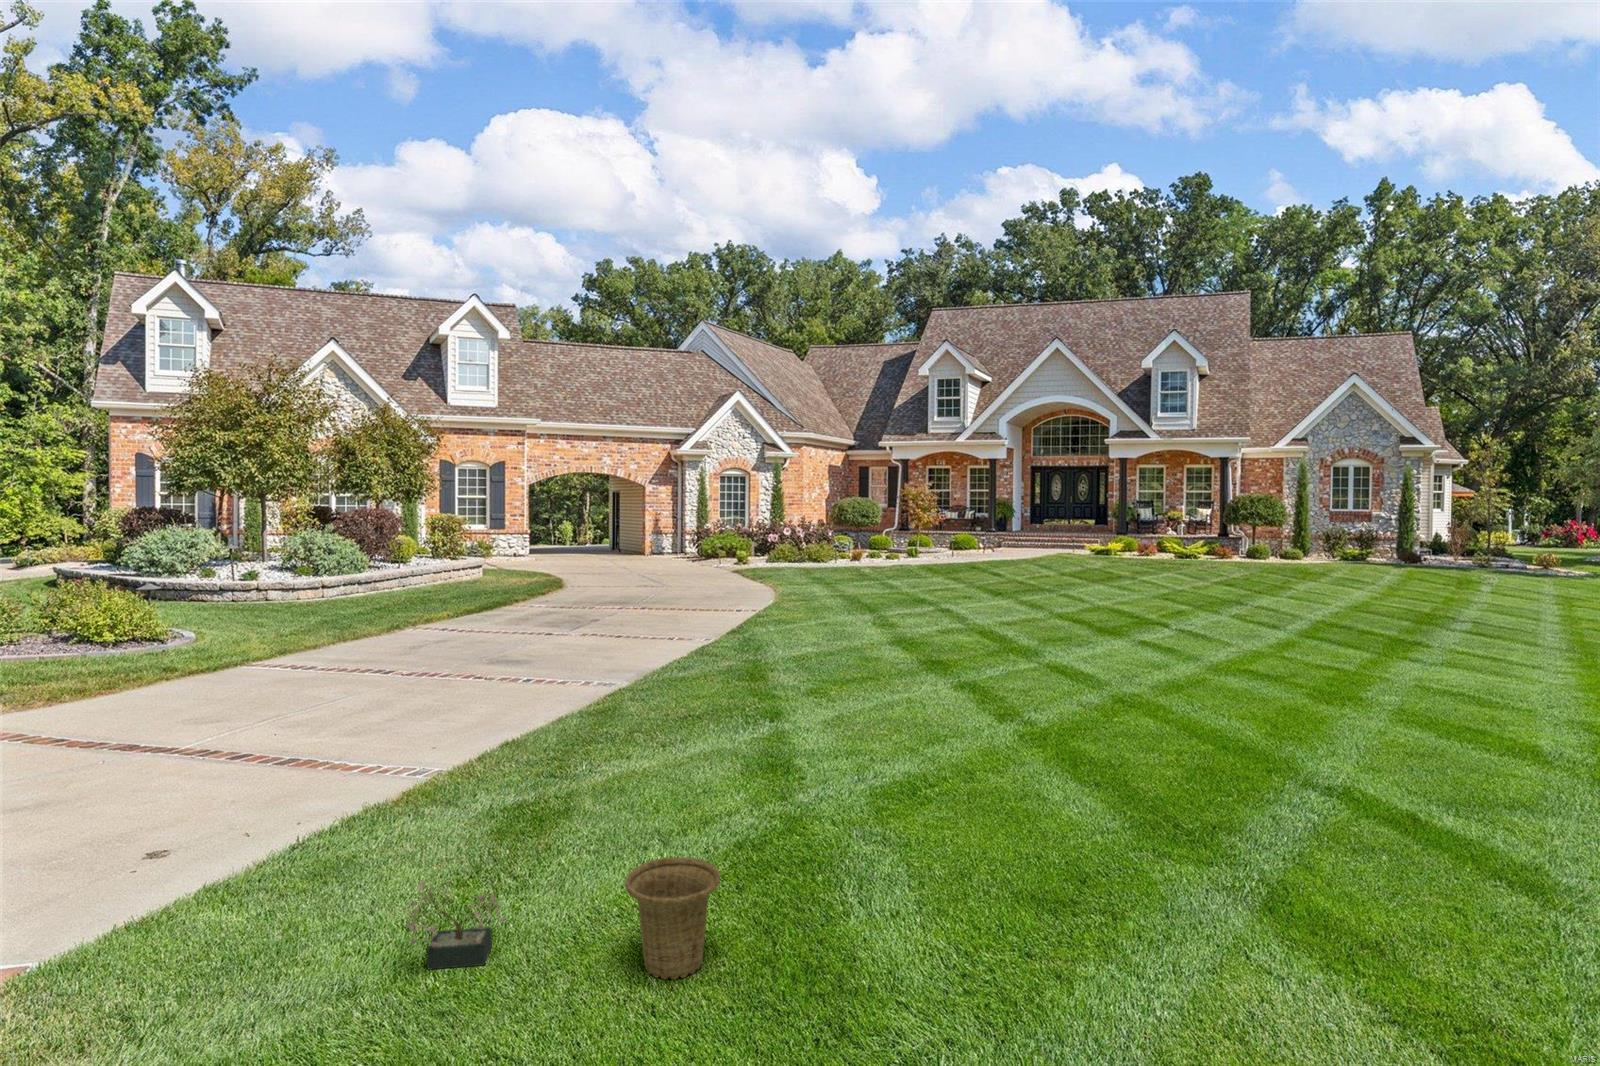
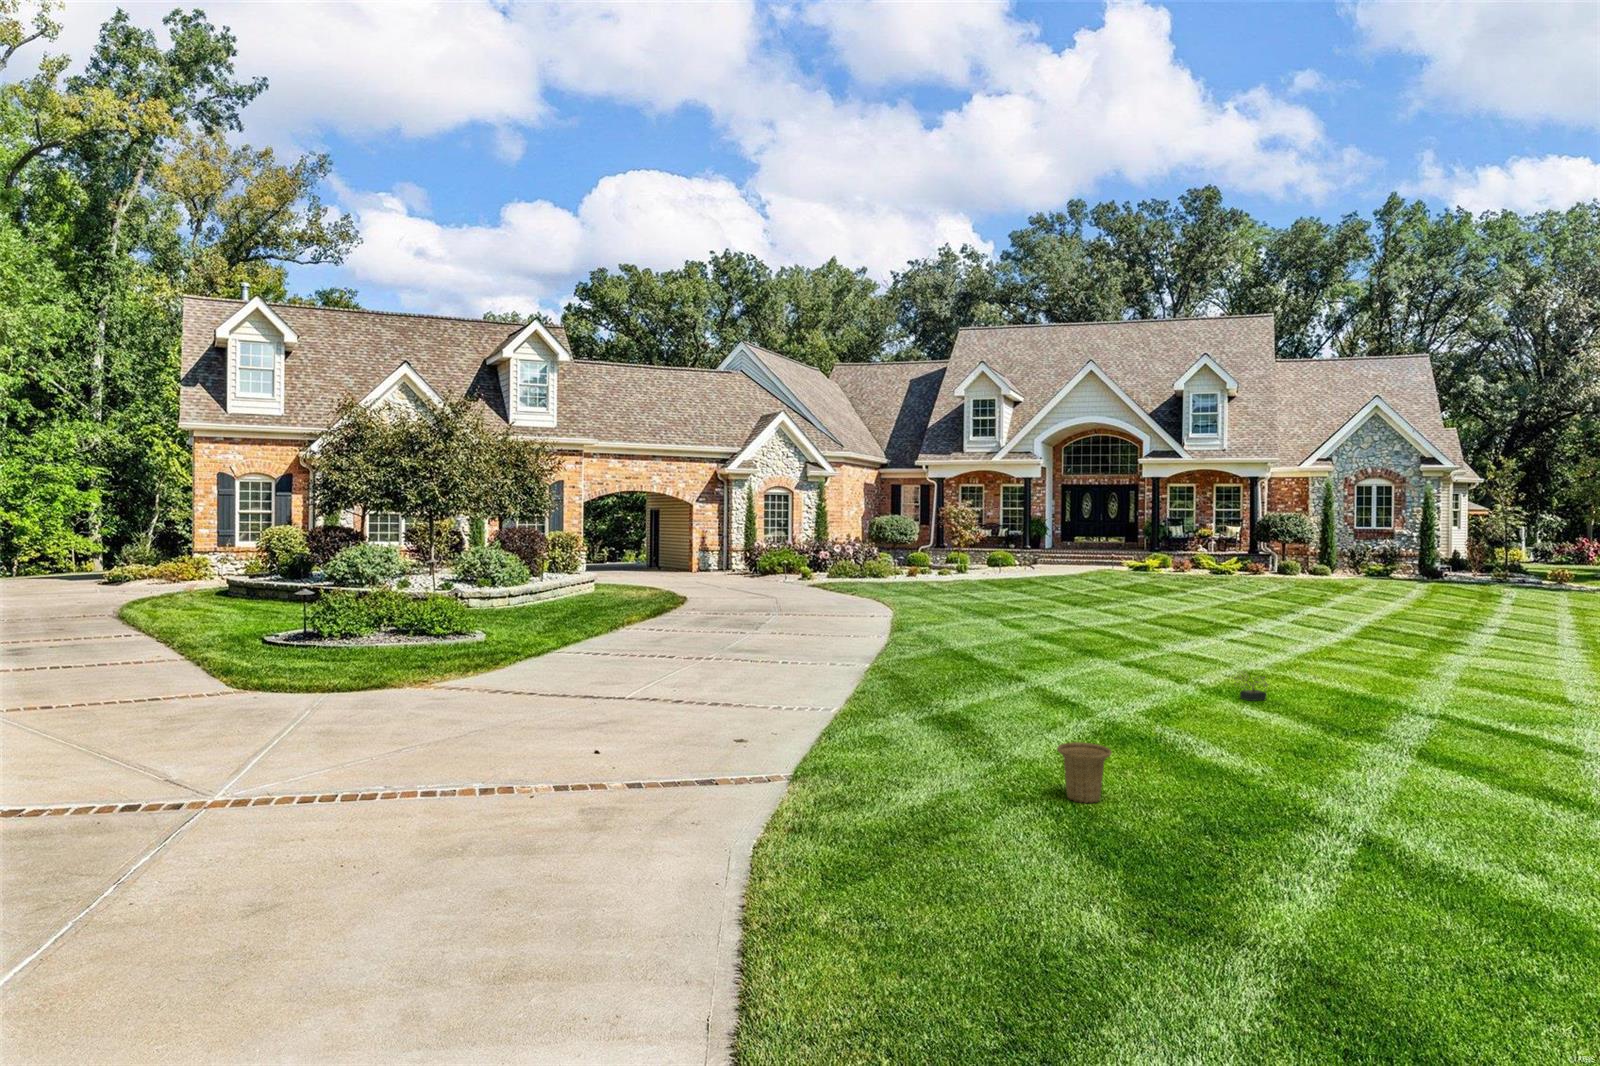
decorative plant: present [406,878,504,970] -> present [1235,672,1268,701]

